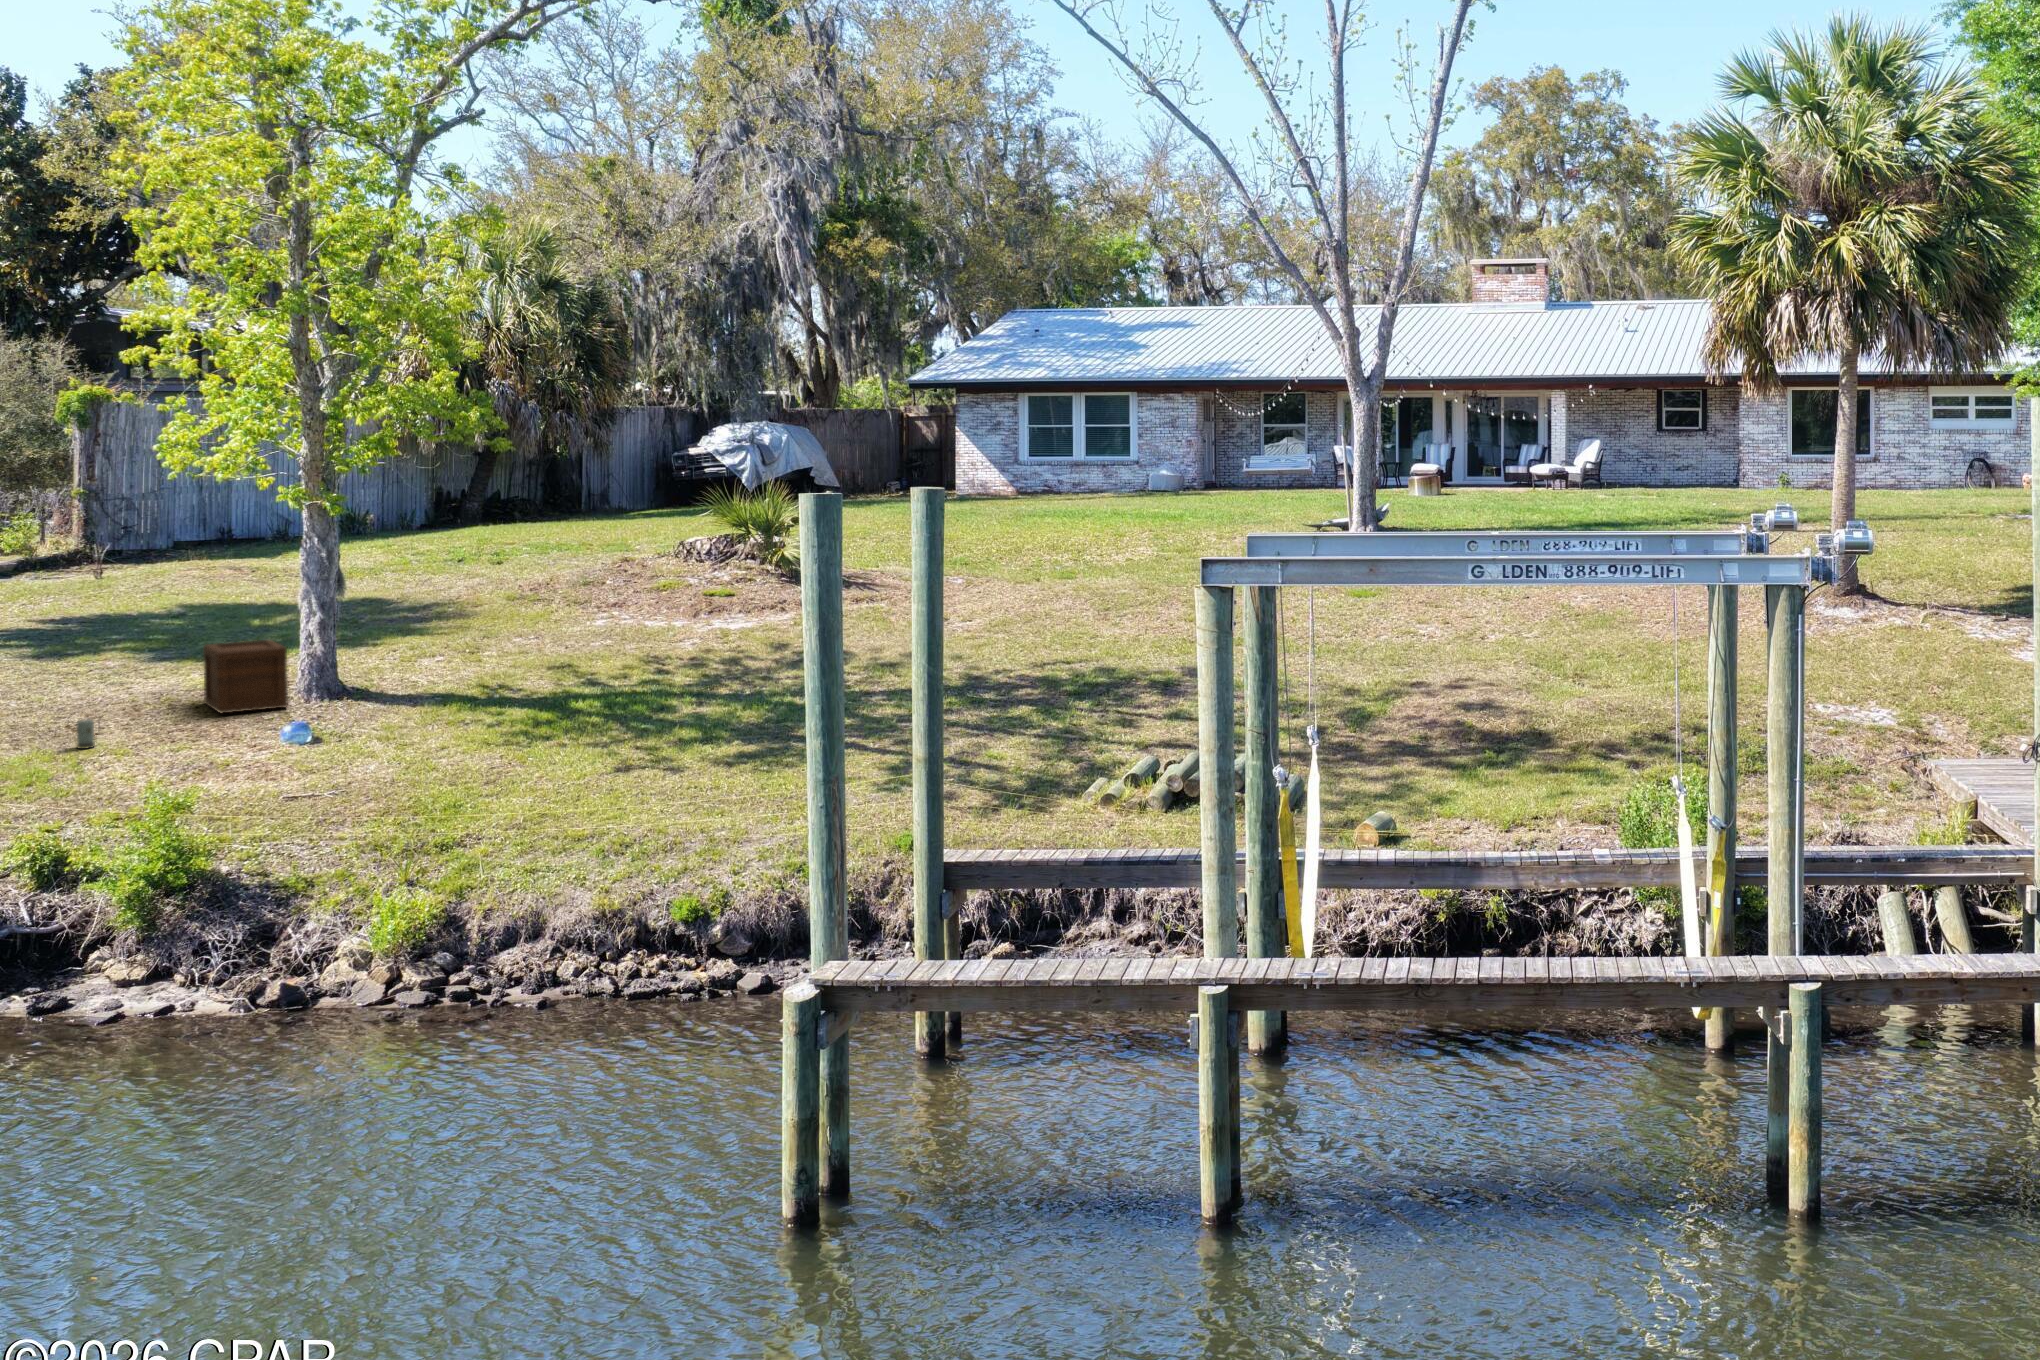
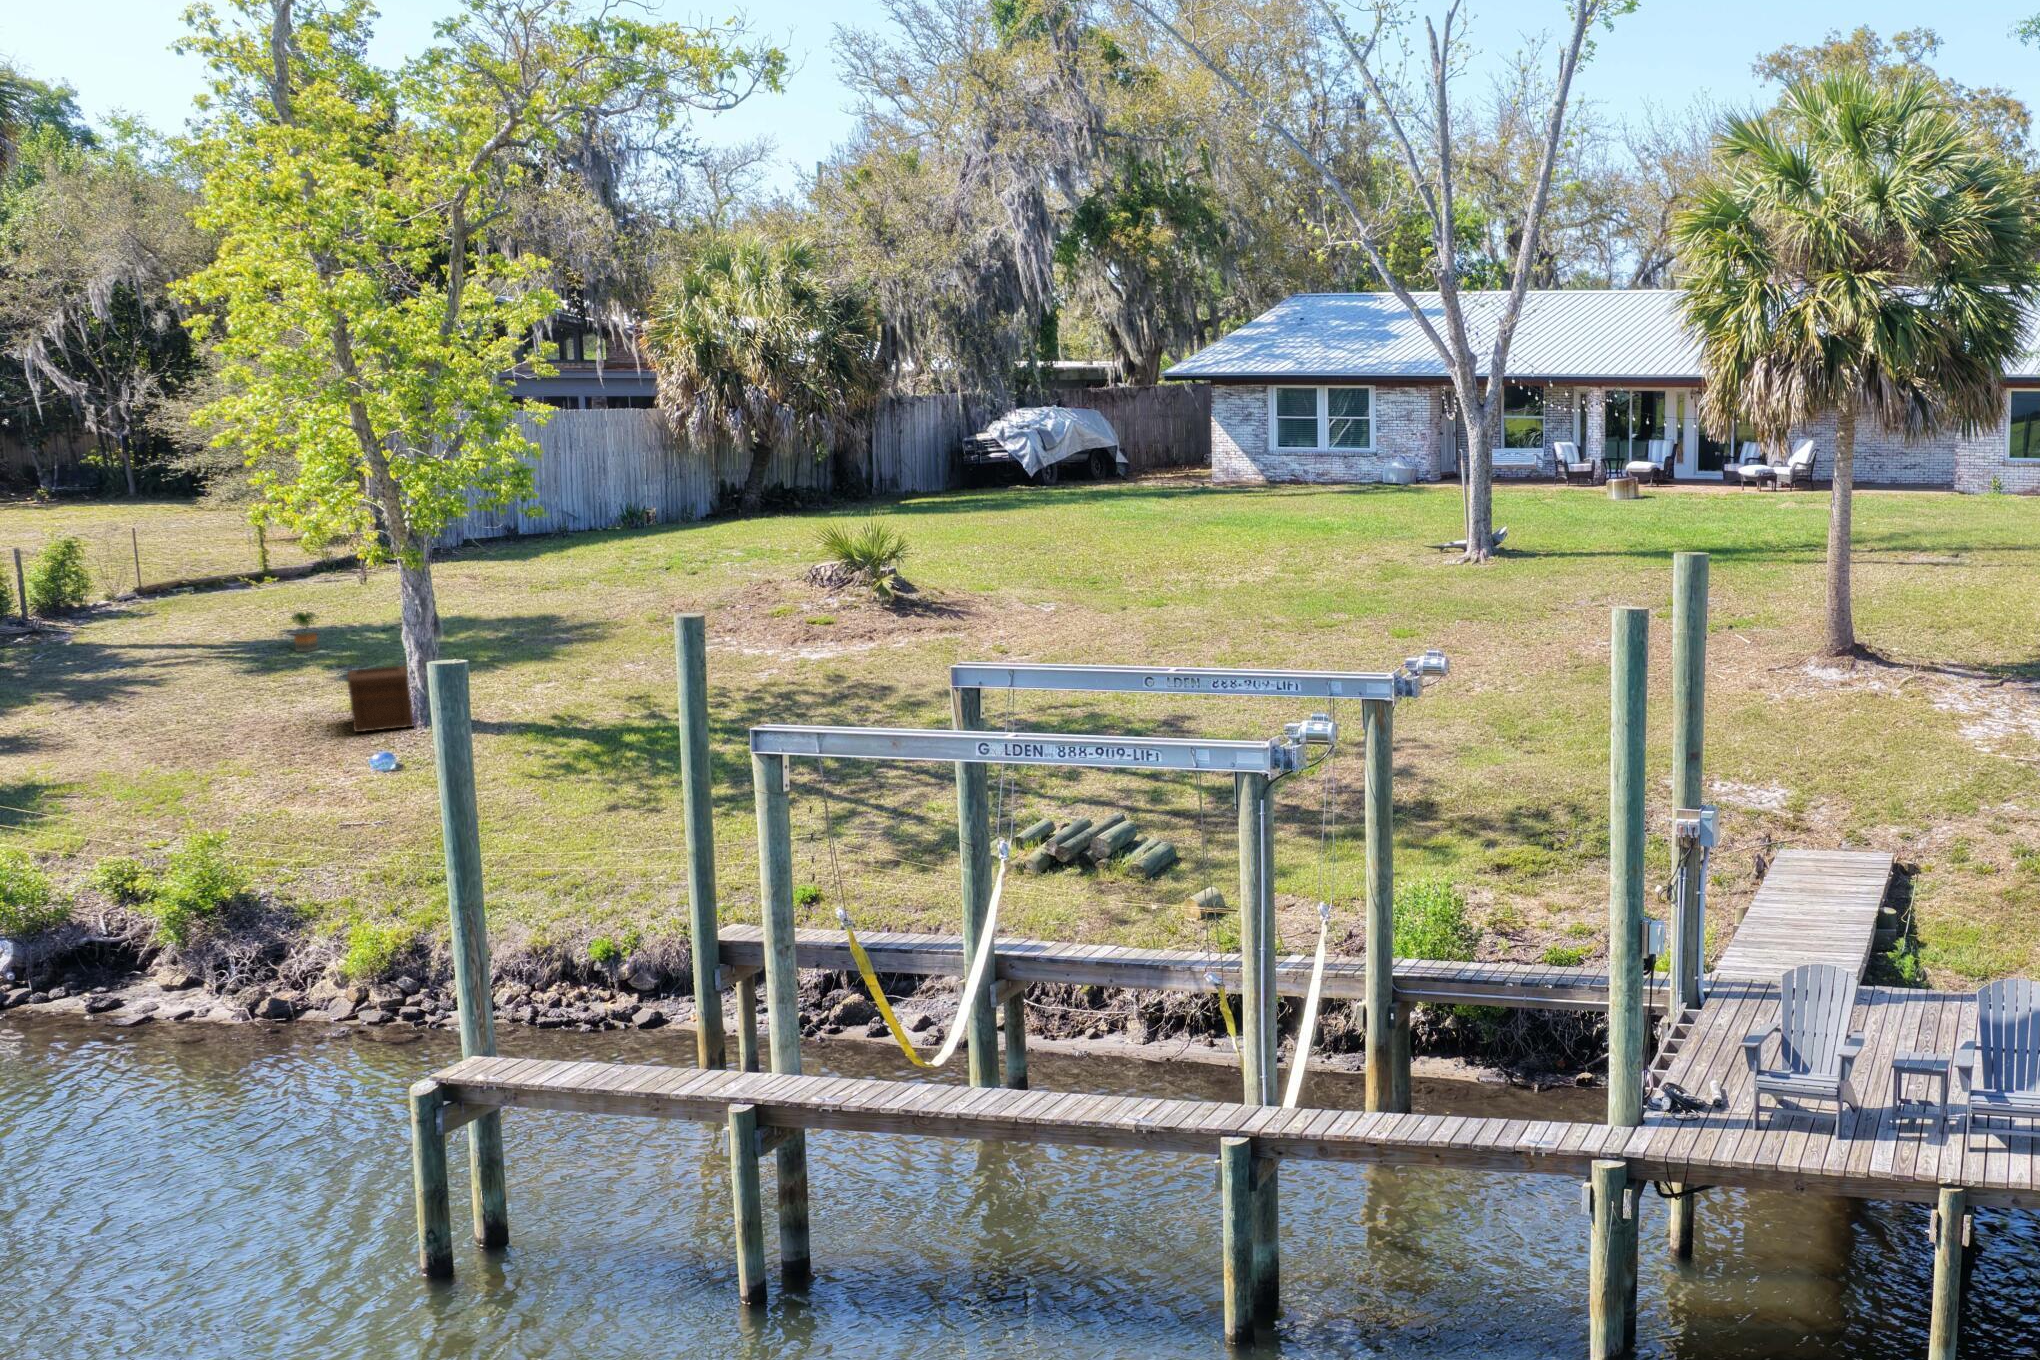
potted tree: none [66,592,102,640] -> present [291,612,319,652]
watering can: present [68,712,103,749] -> none [212,733,246,766]

